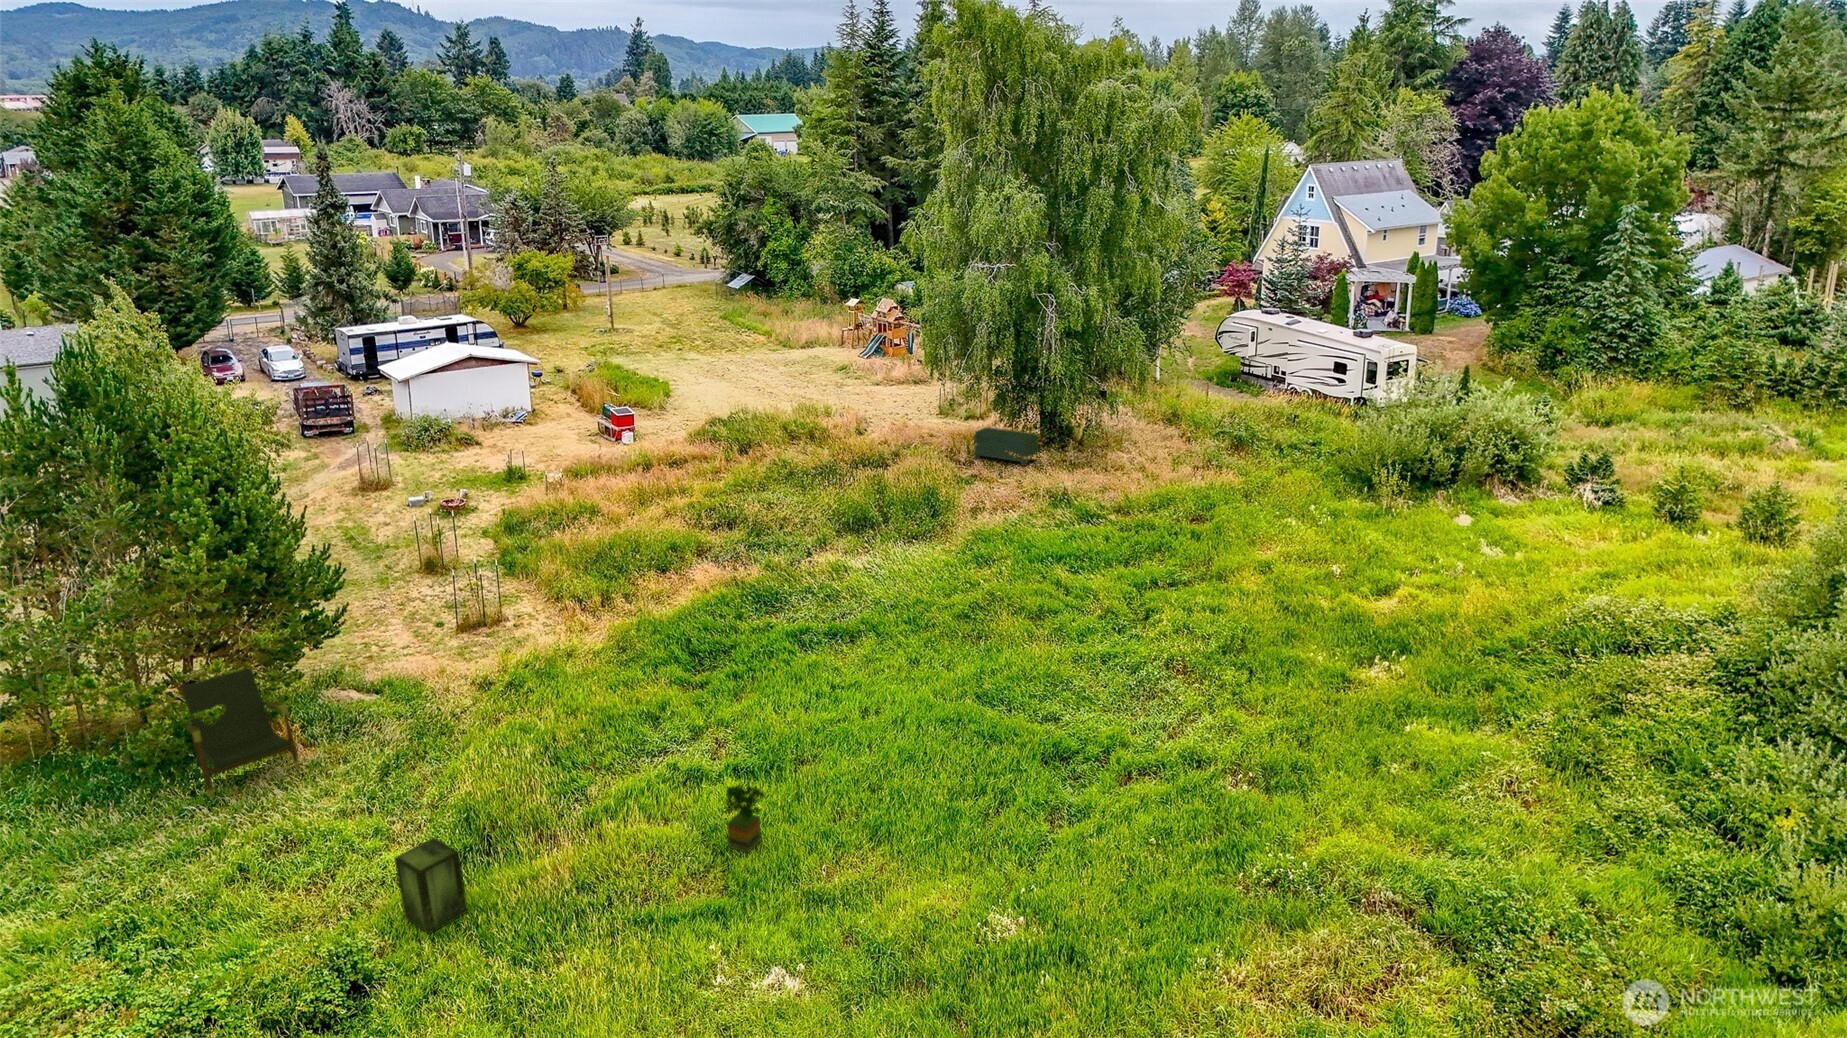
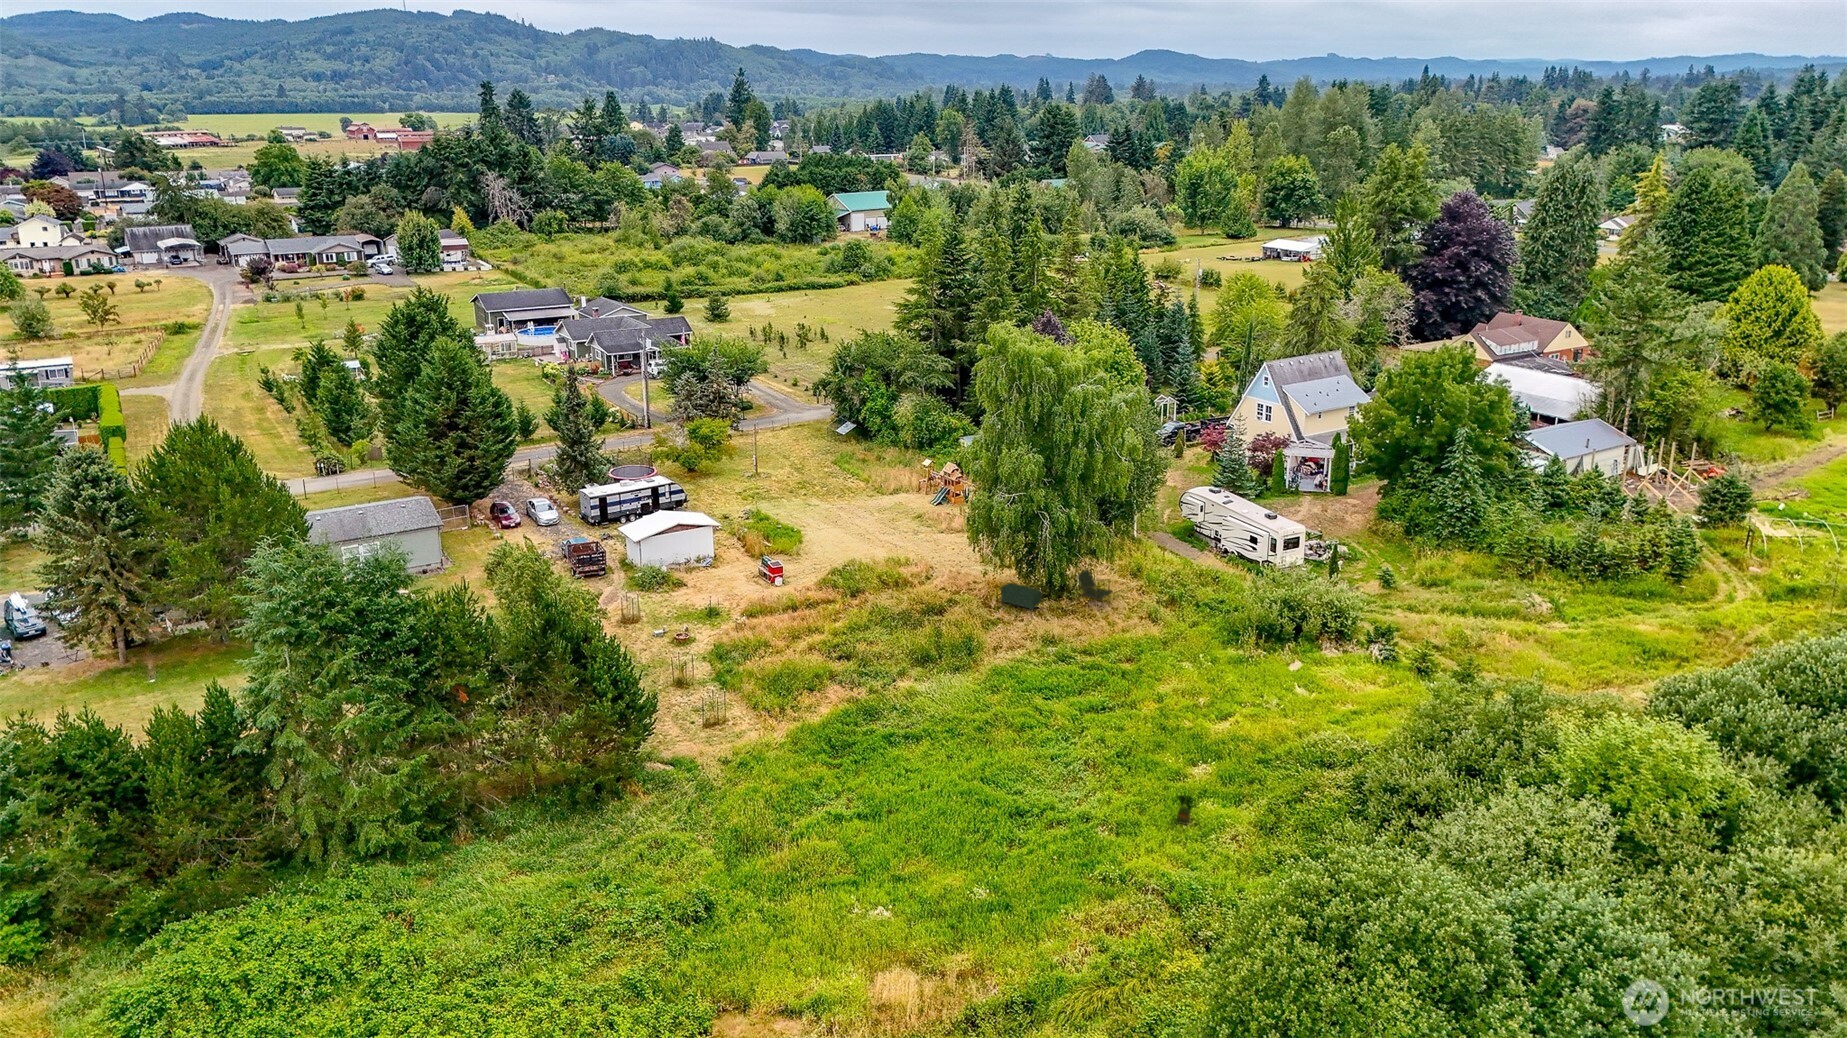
lounge chair: present [181,668,299,799] -> present [1078,569,1113,604]
potted tree: present [725,785,765,853] -> present [1177,795,1194,825]
storage box: present [395,838,468,934] -> none [714,844,743,887]

